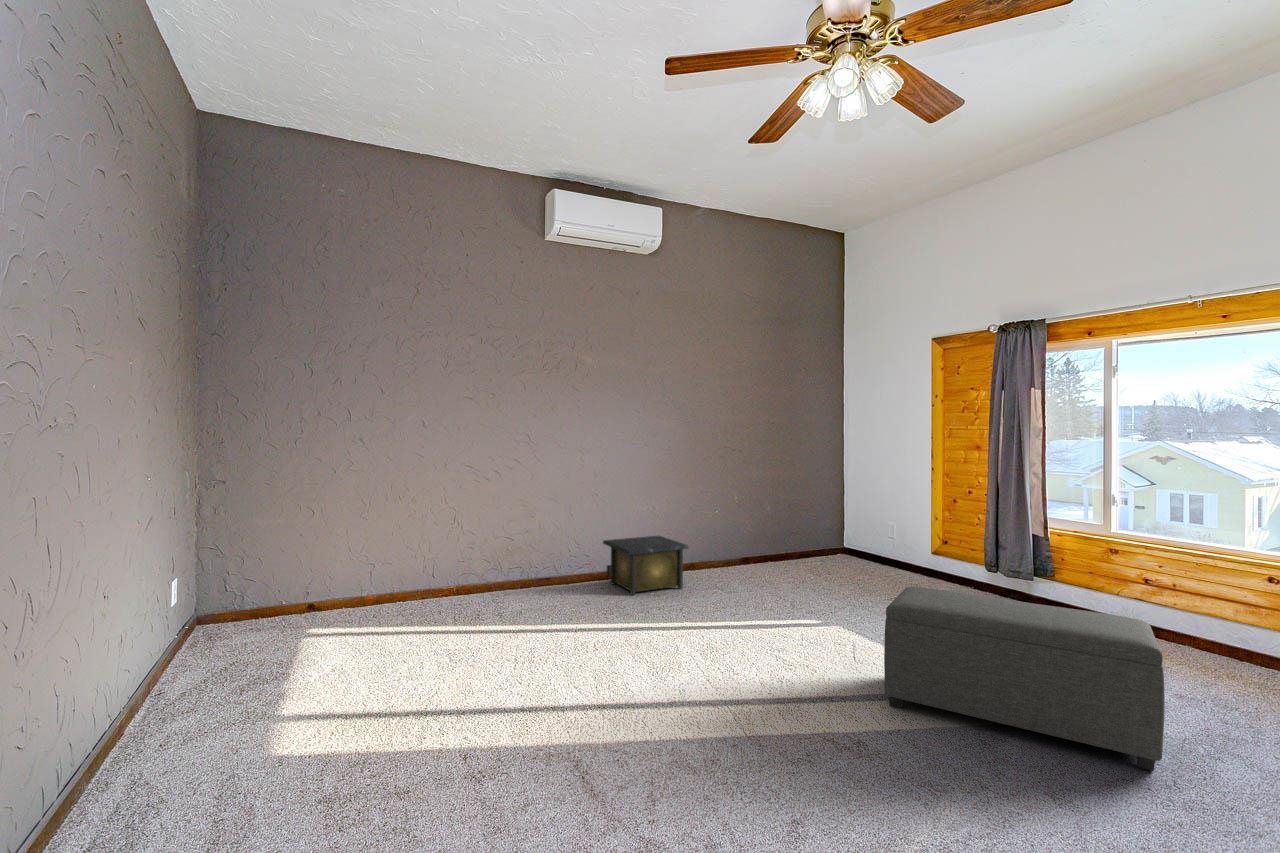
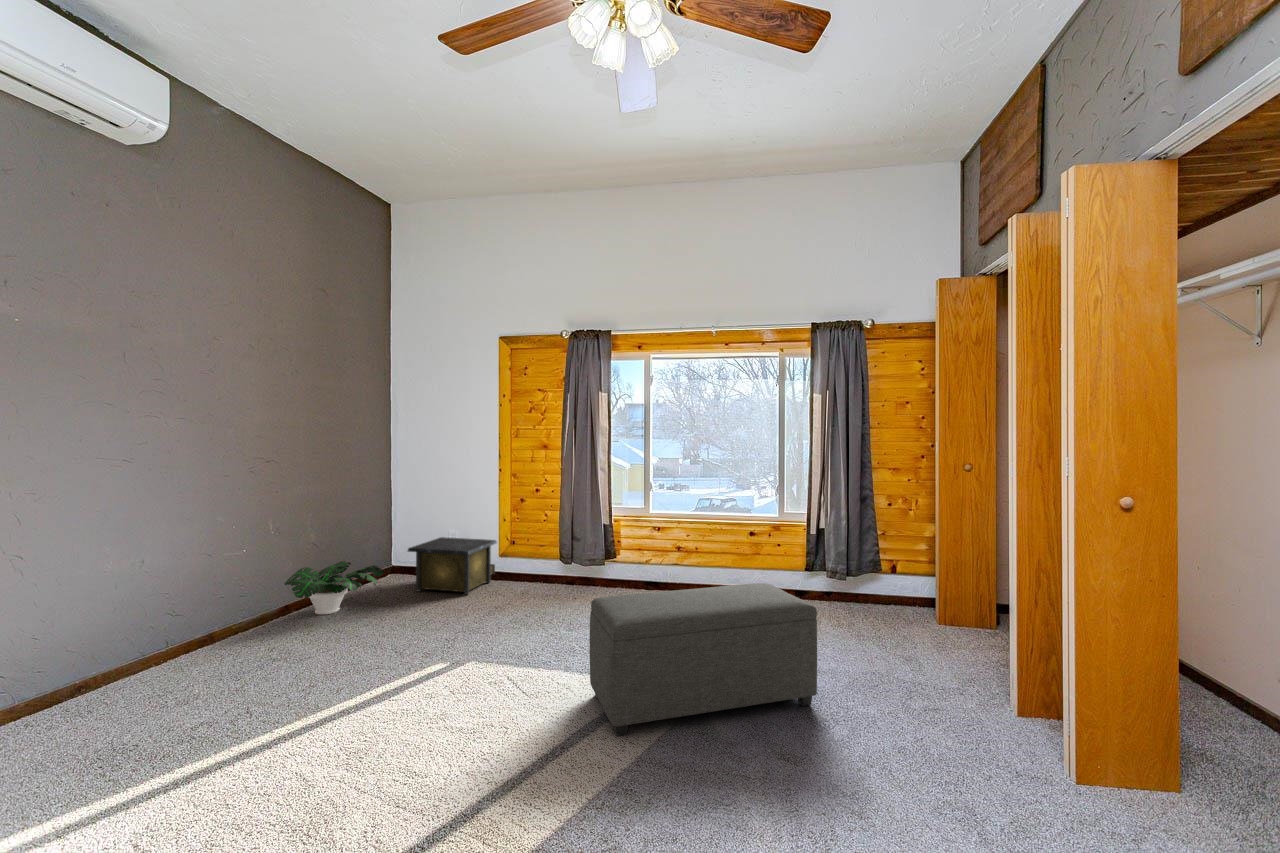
potted plant: none [739,533,813,572] -> present [284,561,384,614]
nightstand: present [603,536,688,595] -> present [408,537,497,595]

